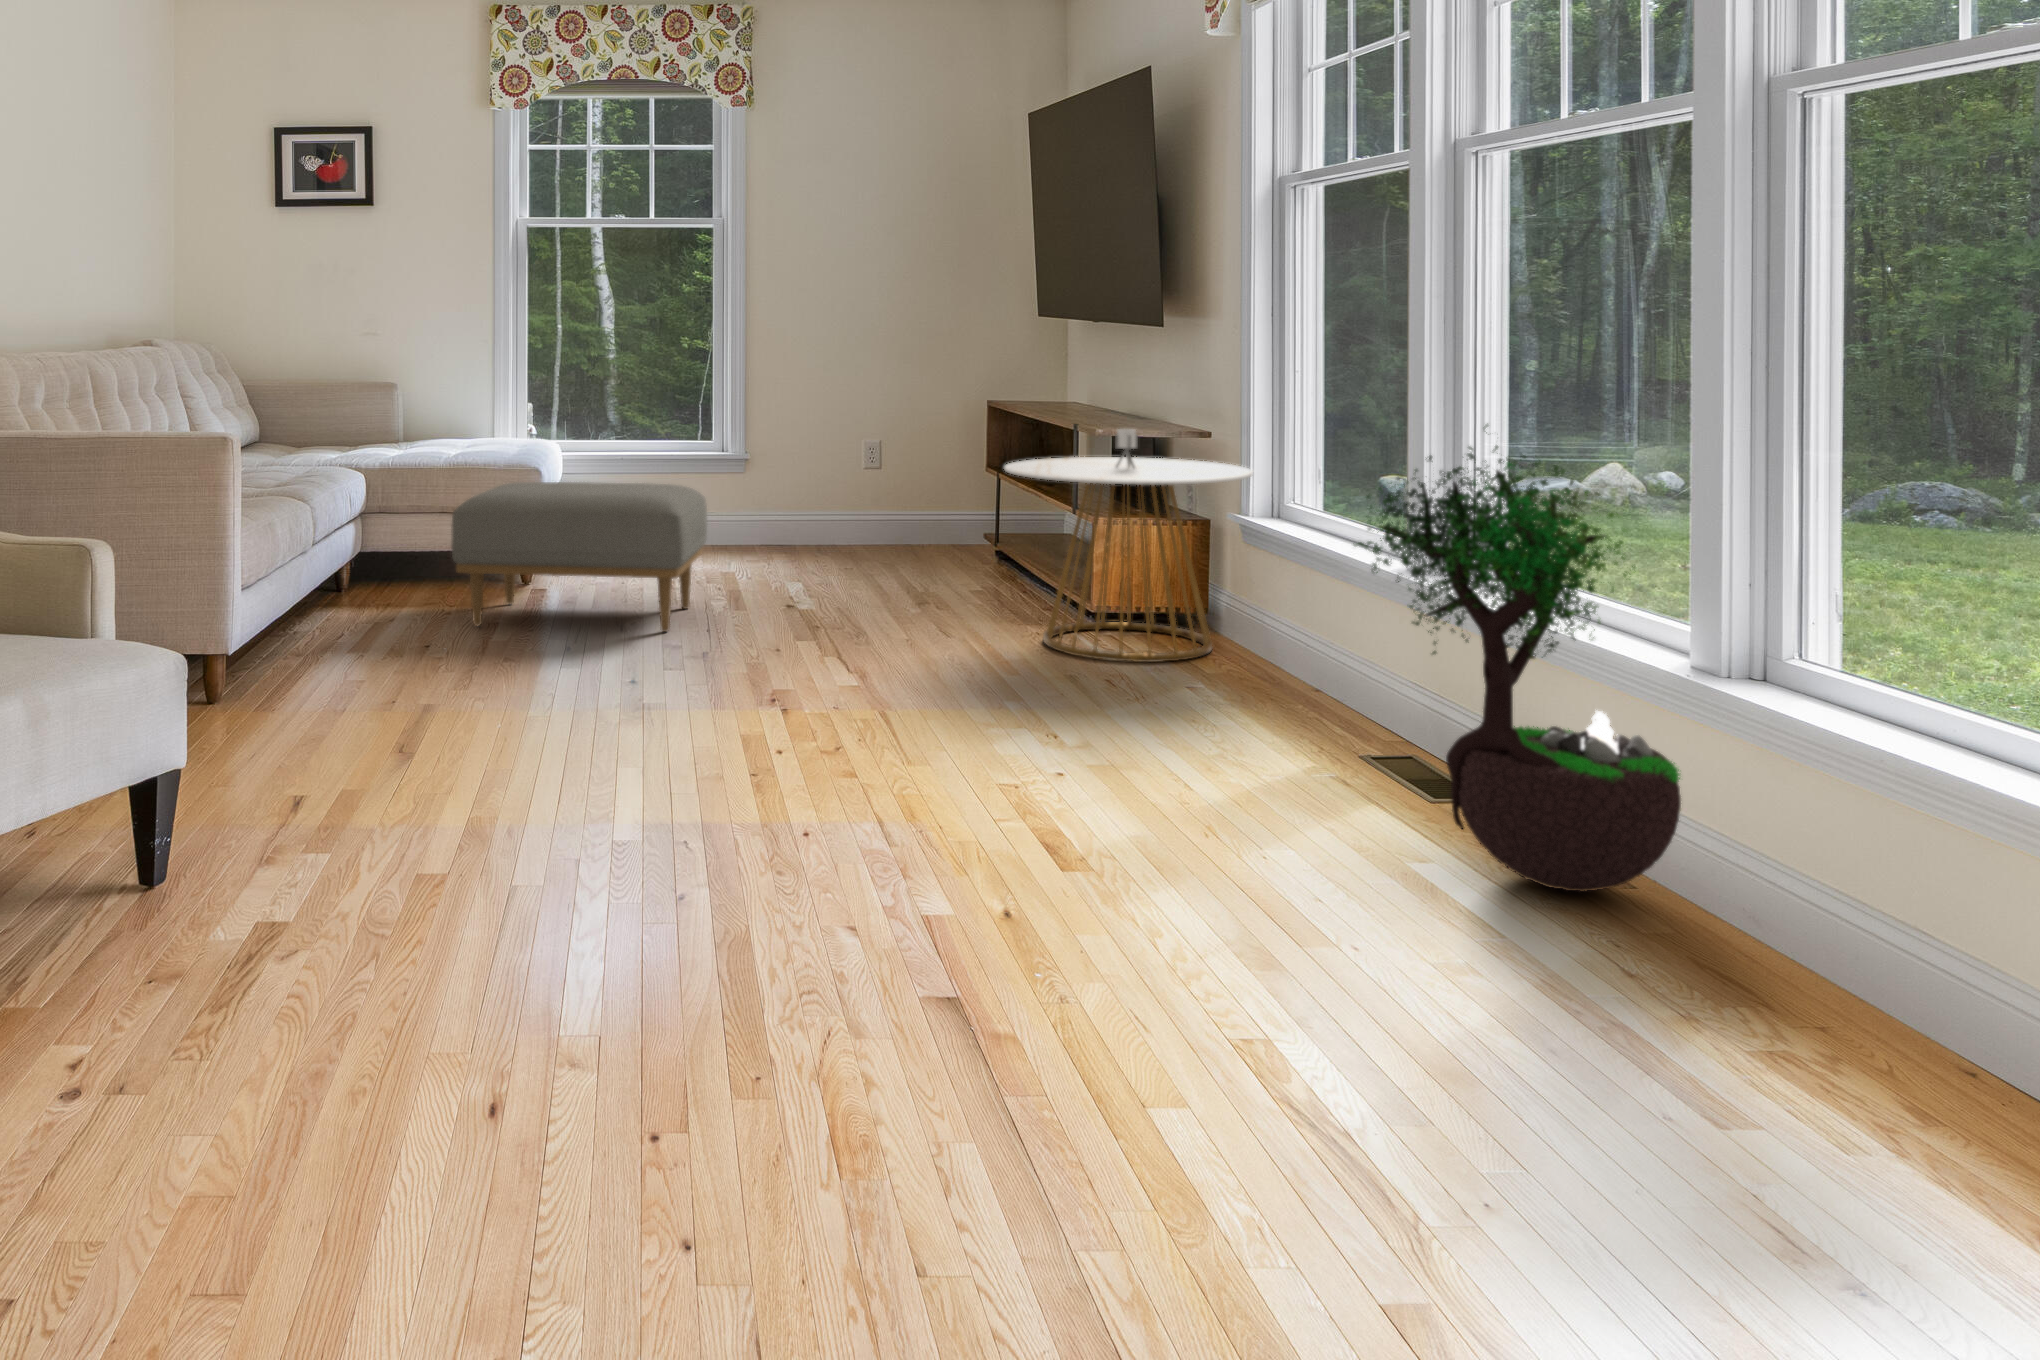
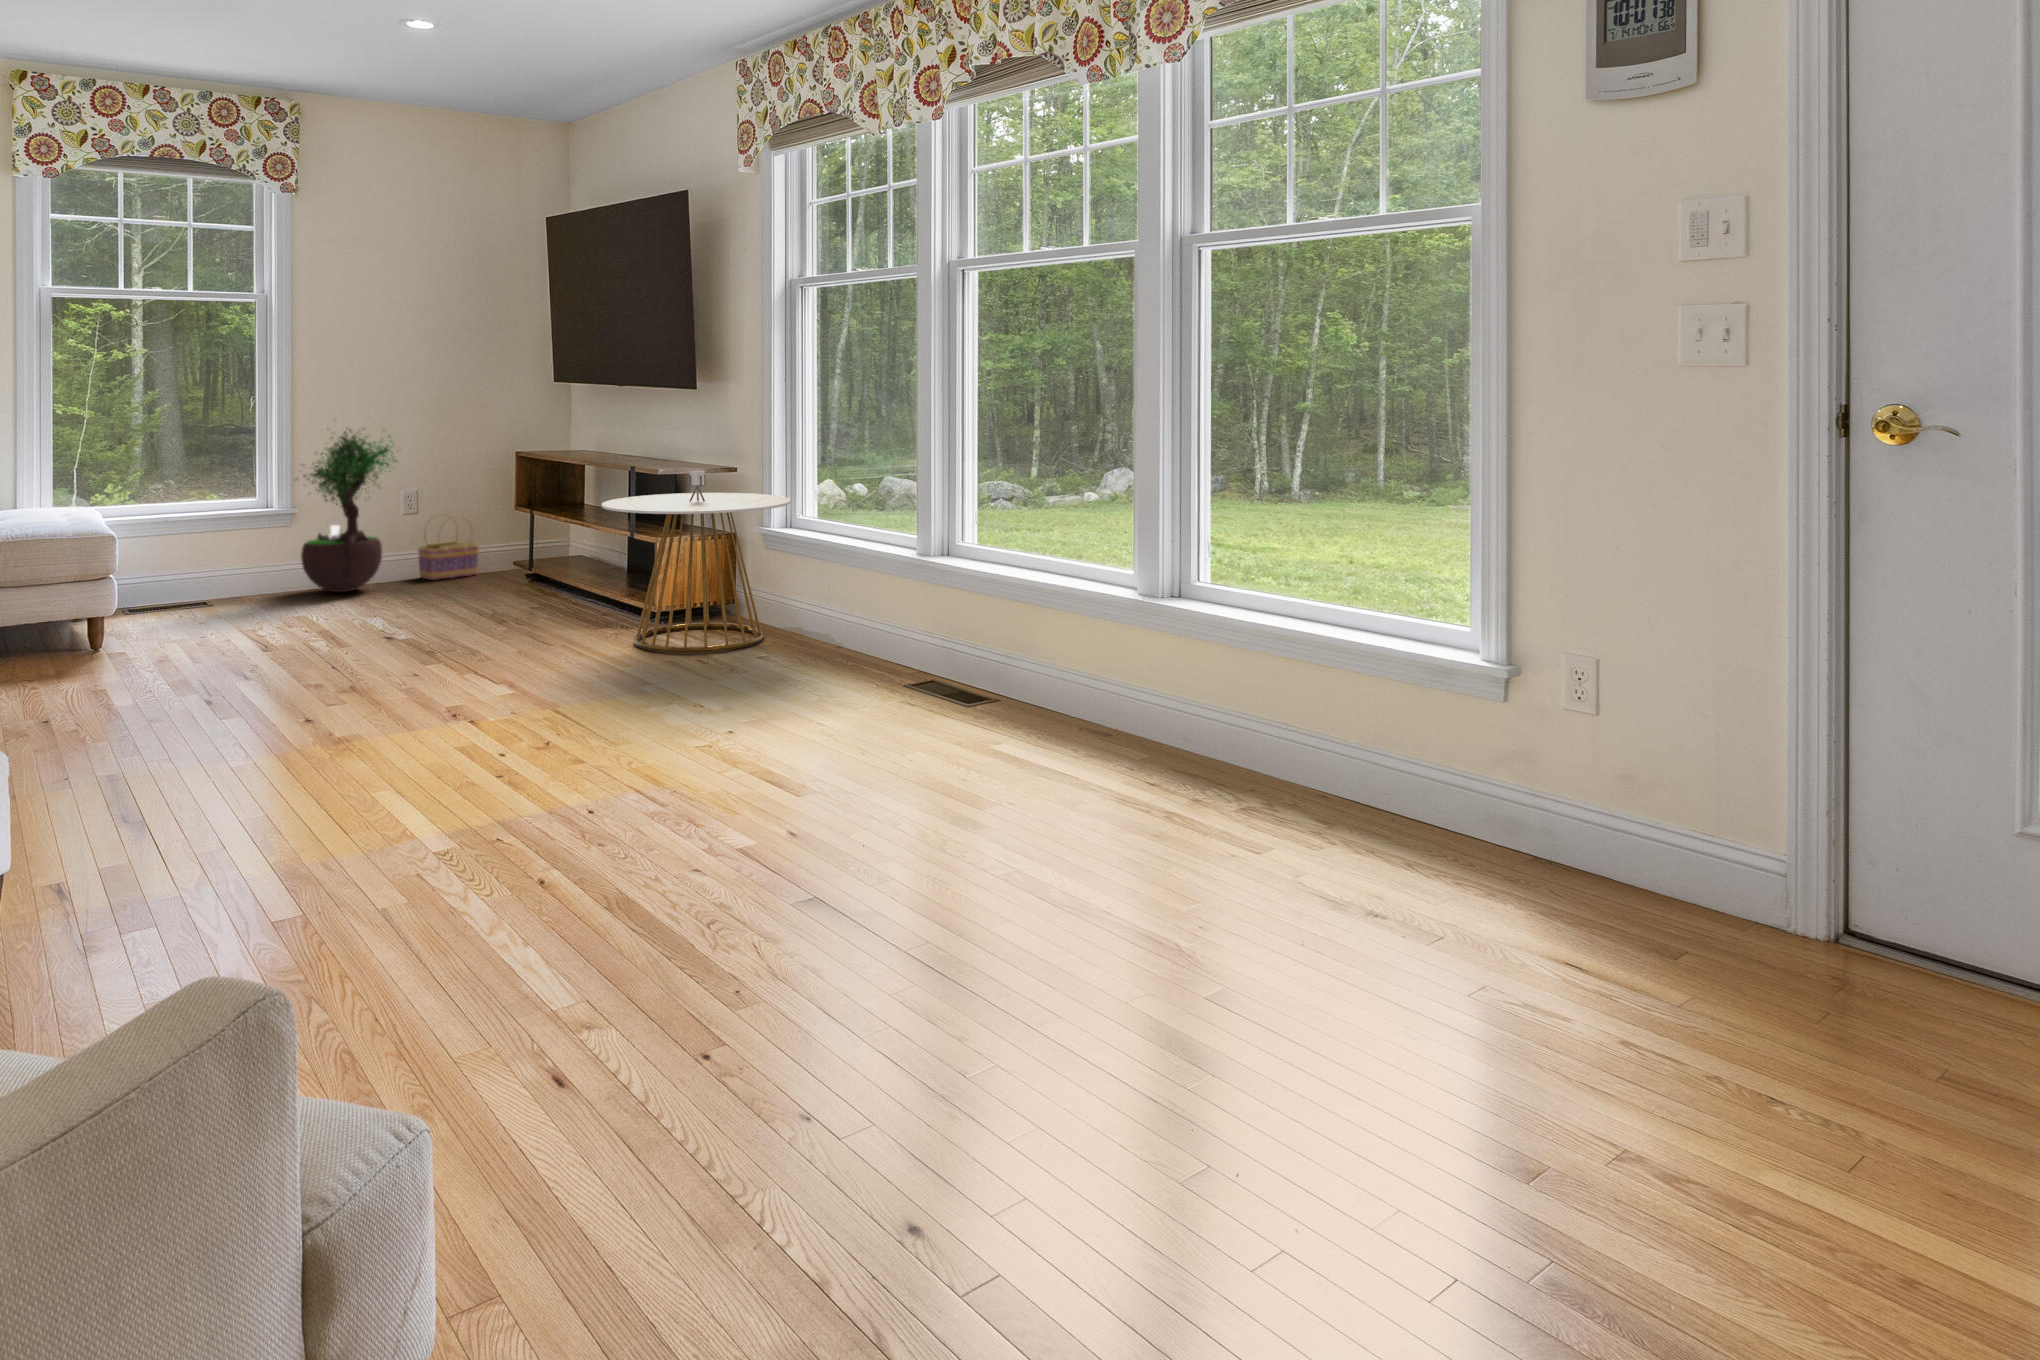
potted tree: present [1356,425,1681,891] -> present [297,429,398,592]
basket: none [880,467,948,541] -> present [418,515,478,580]
ottoman: present [451,482,707,632] -> none [53,542,316,700]

